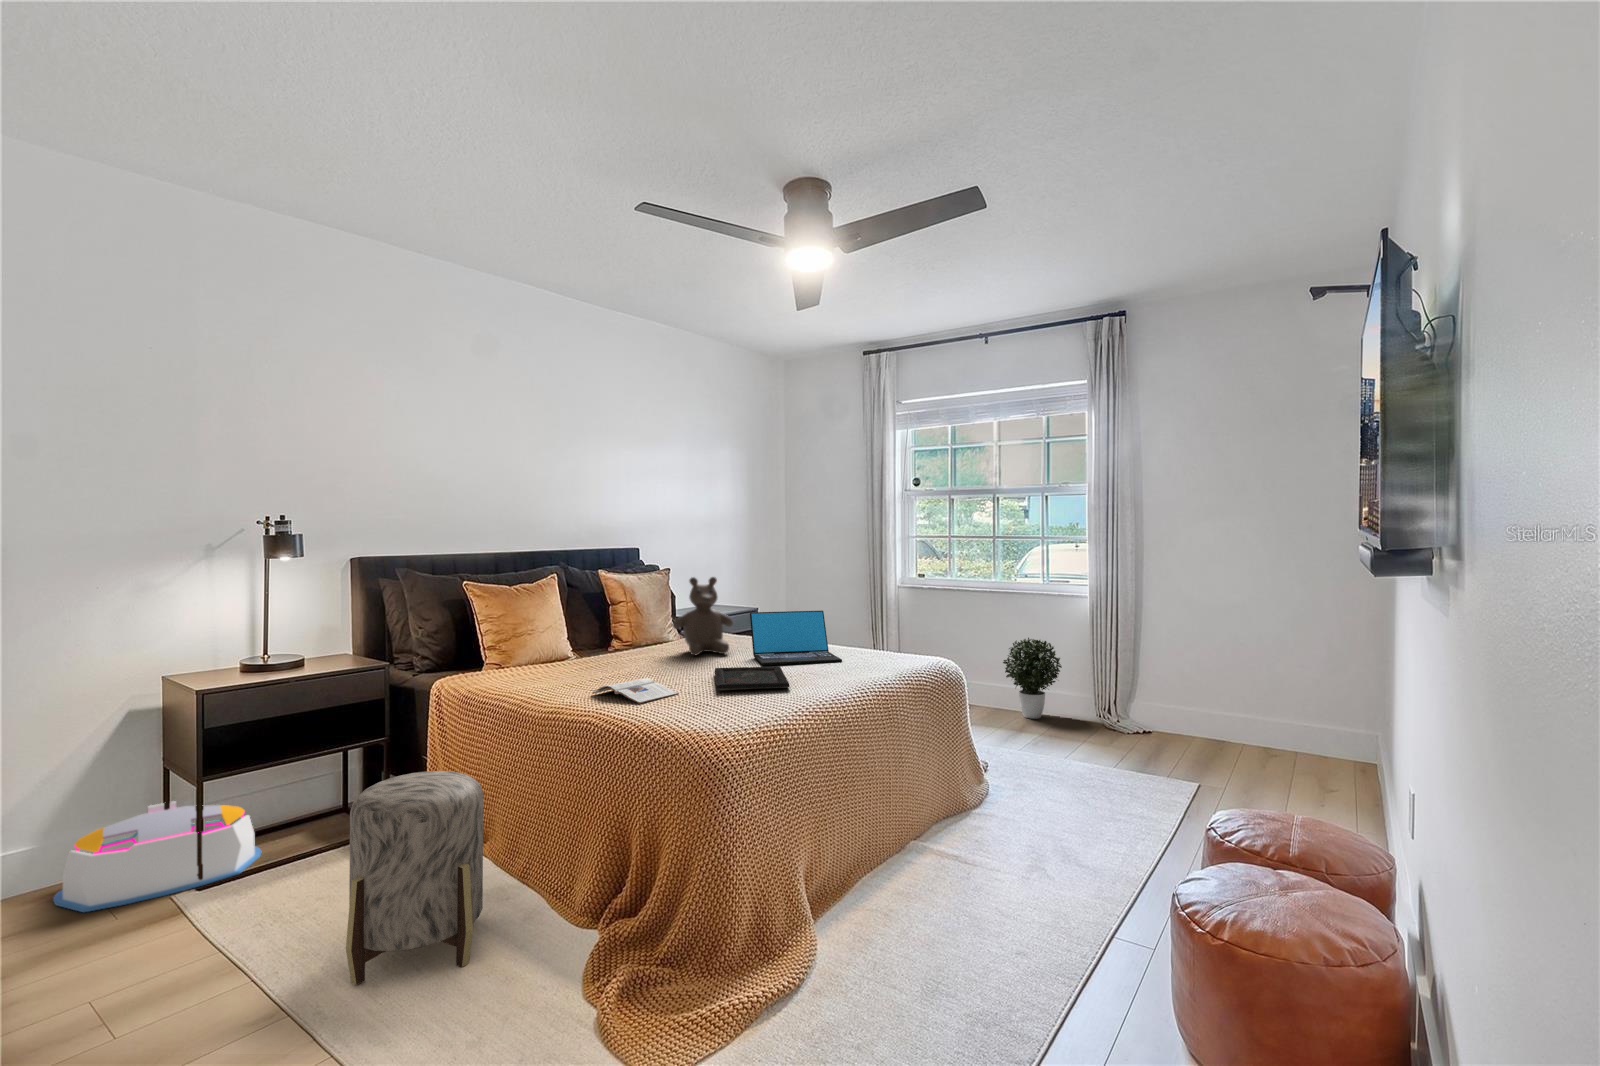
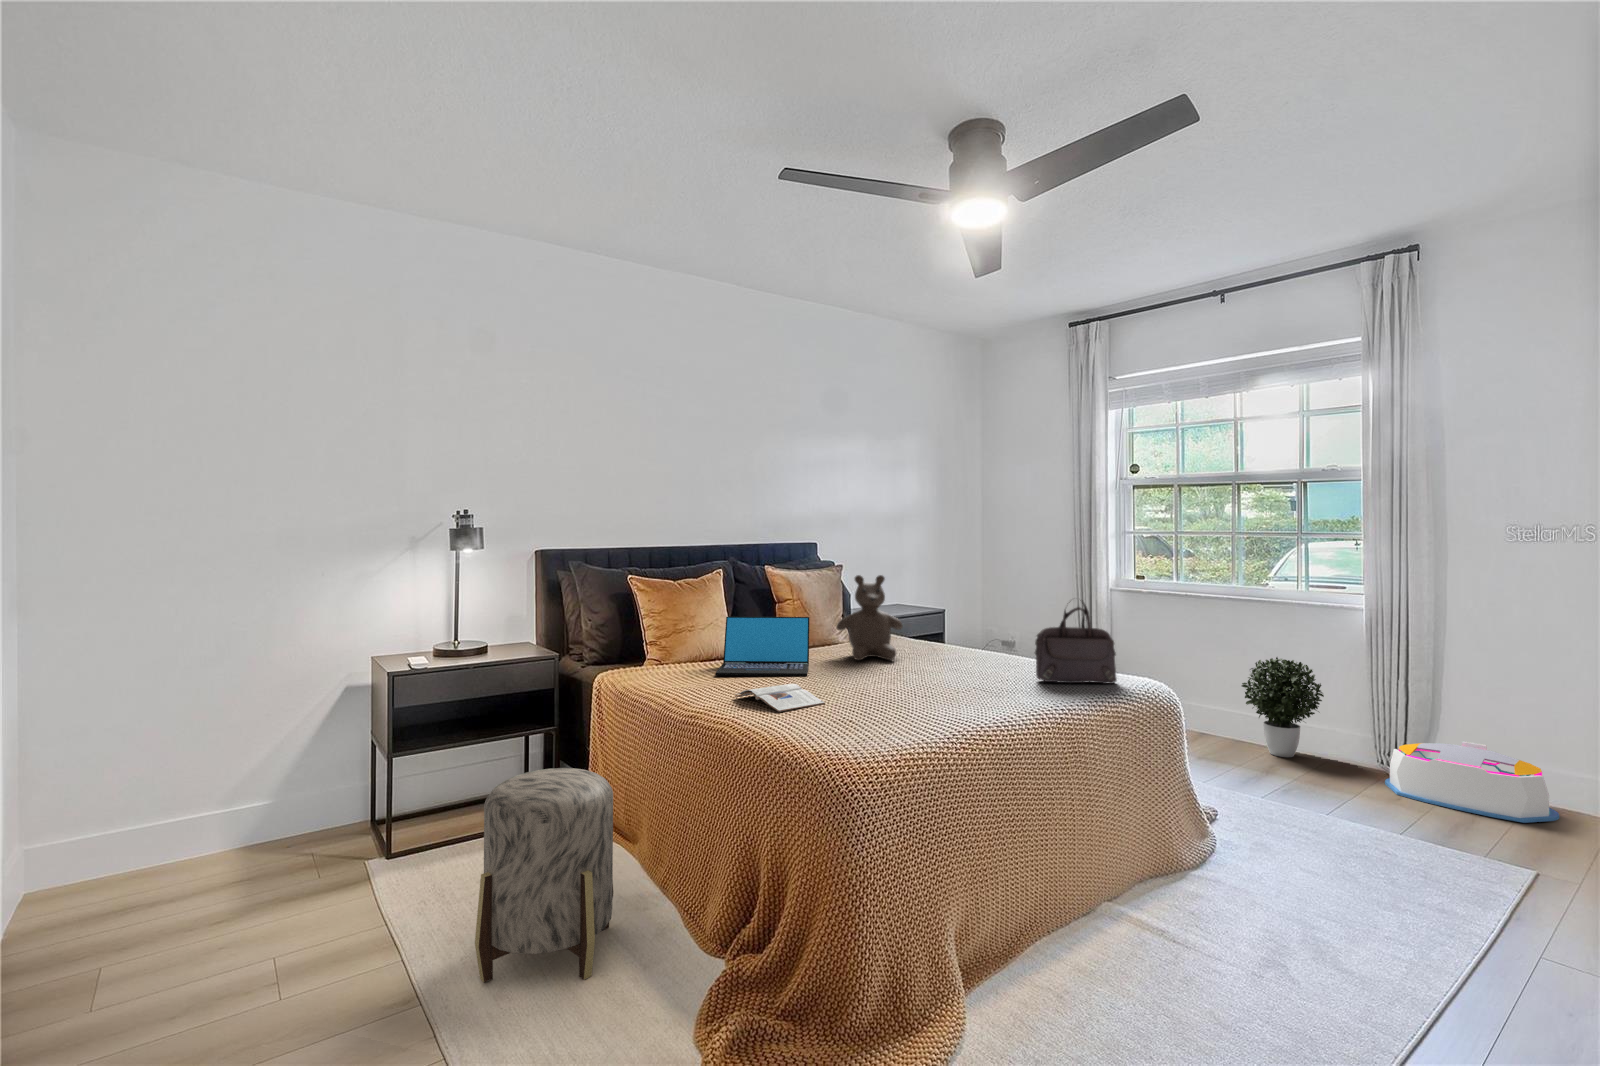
handbag: none [852,594,916,665] -> present [1035,603,1117,684]
laptop: present [750,611,842,665] -> present [715,617,809,676]
tray: present [714,667,790,690] -> none [867,676,952,704]
storage bin: present [53,801,261,912] -> present [1385,741,1559,823]

